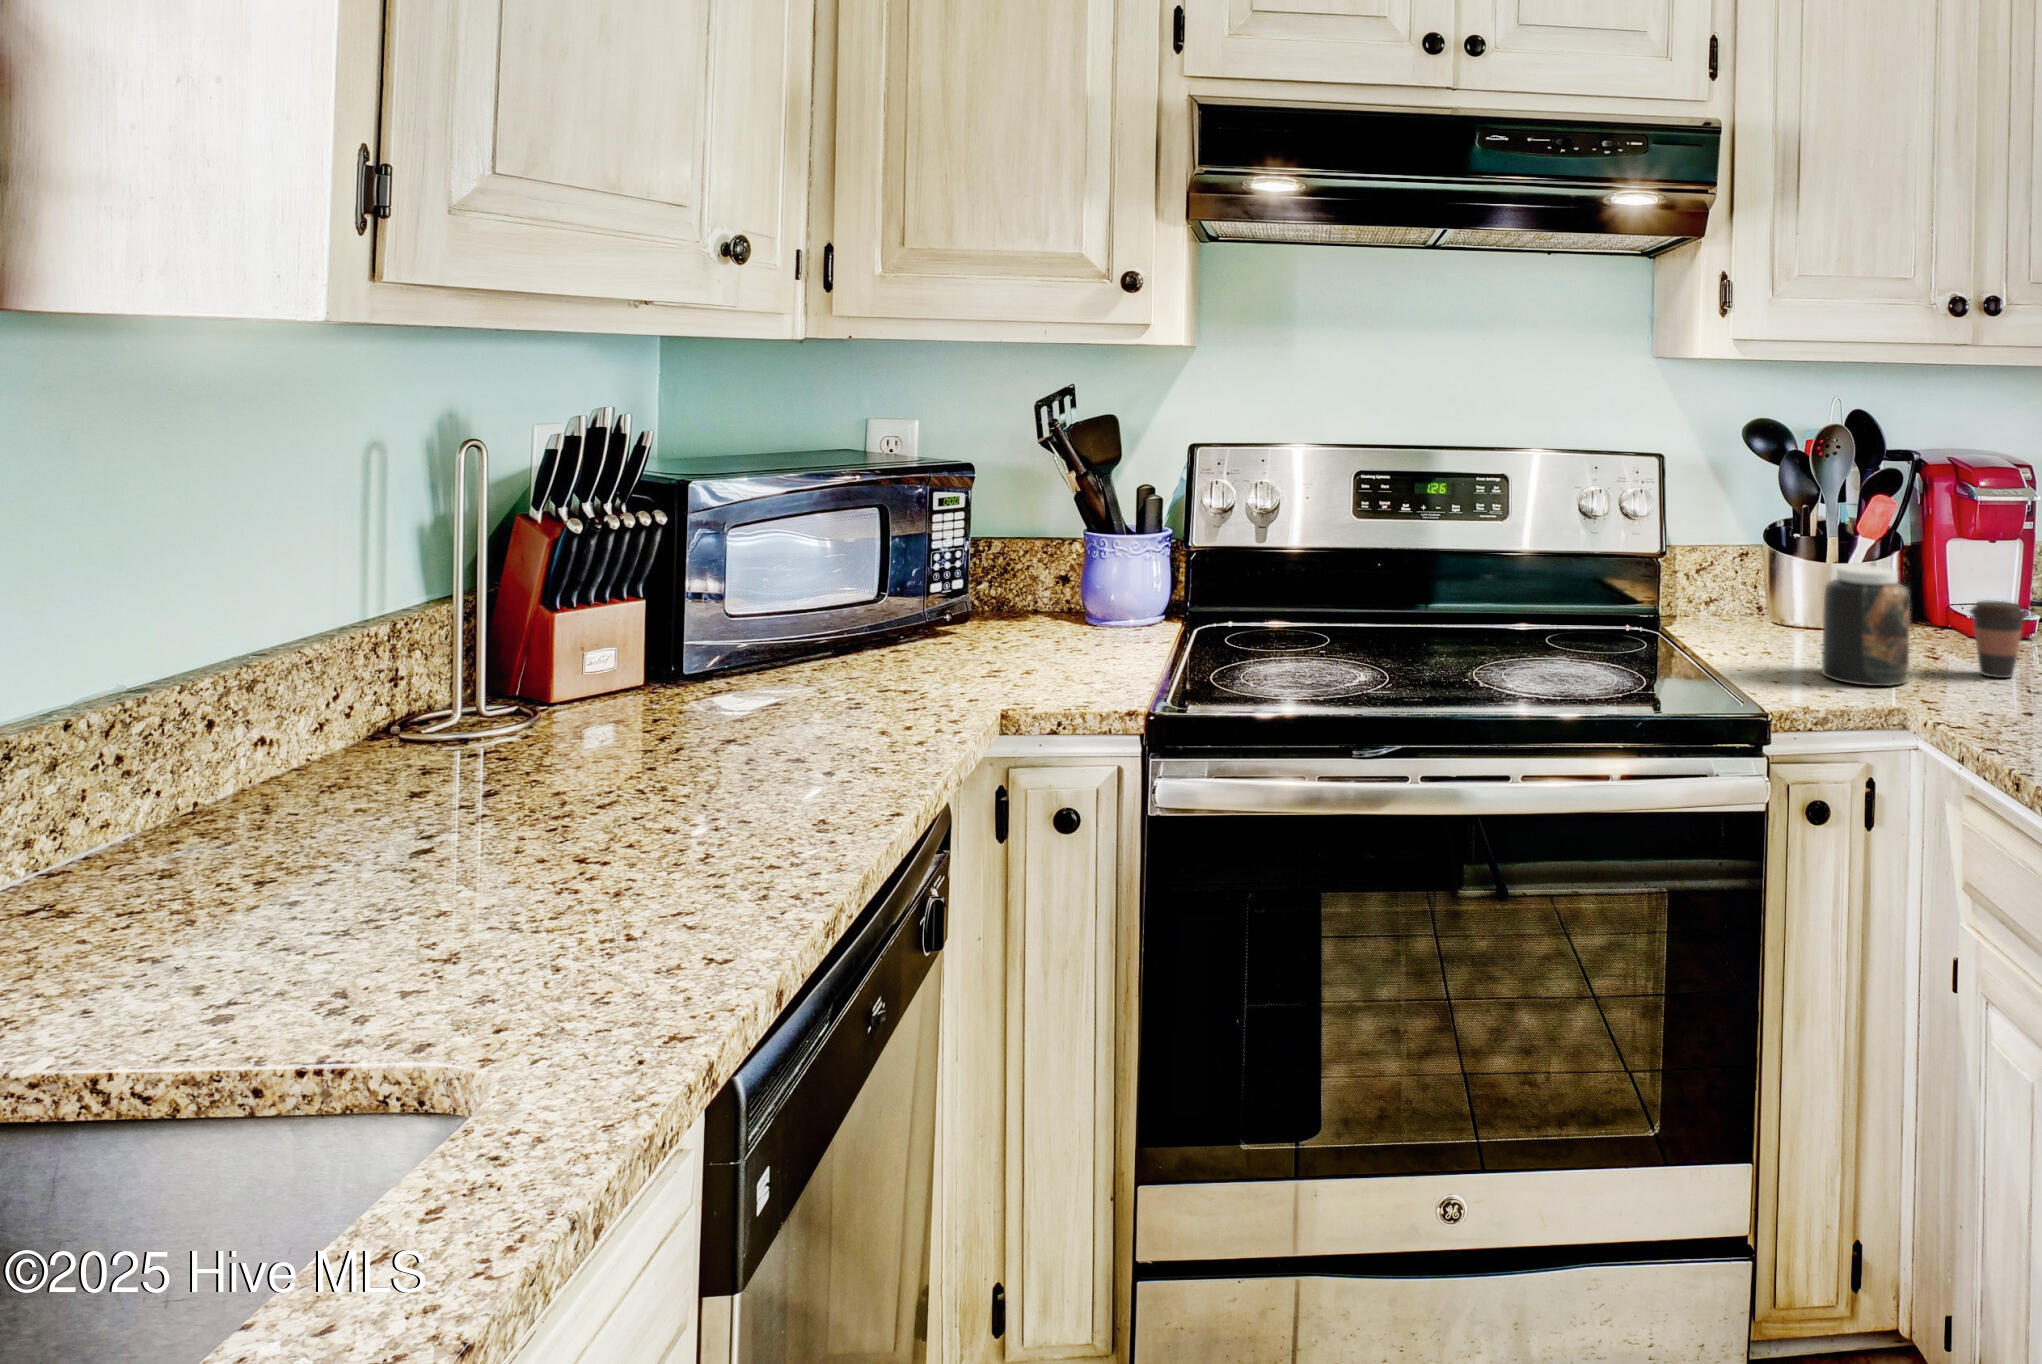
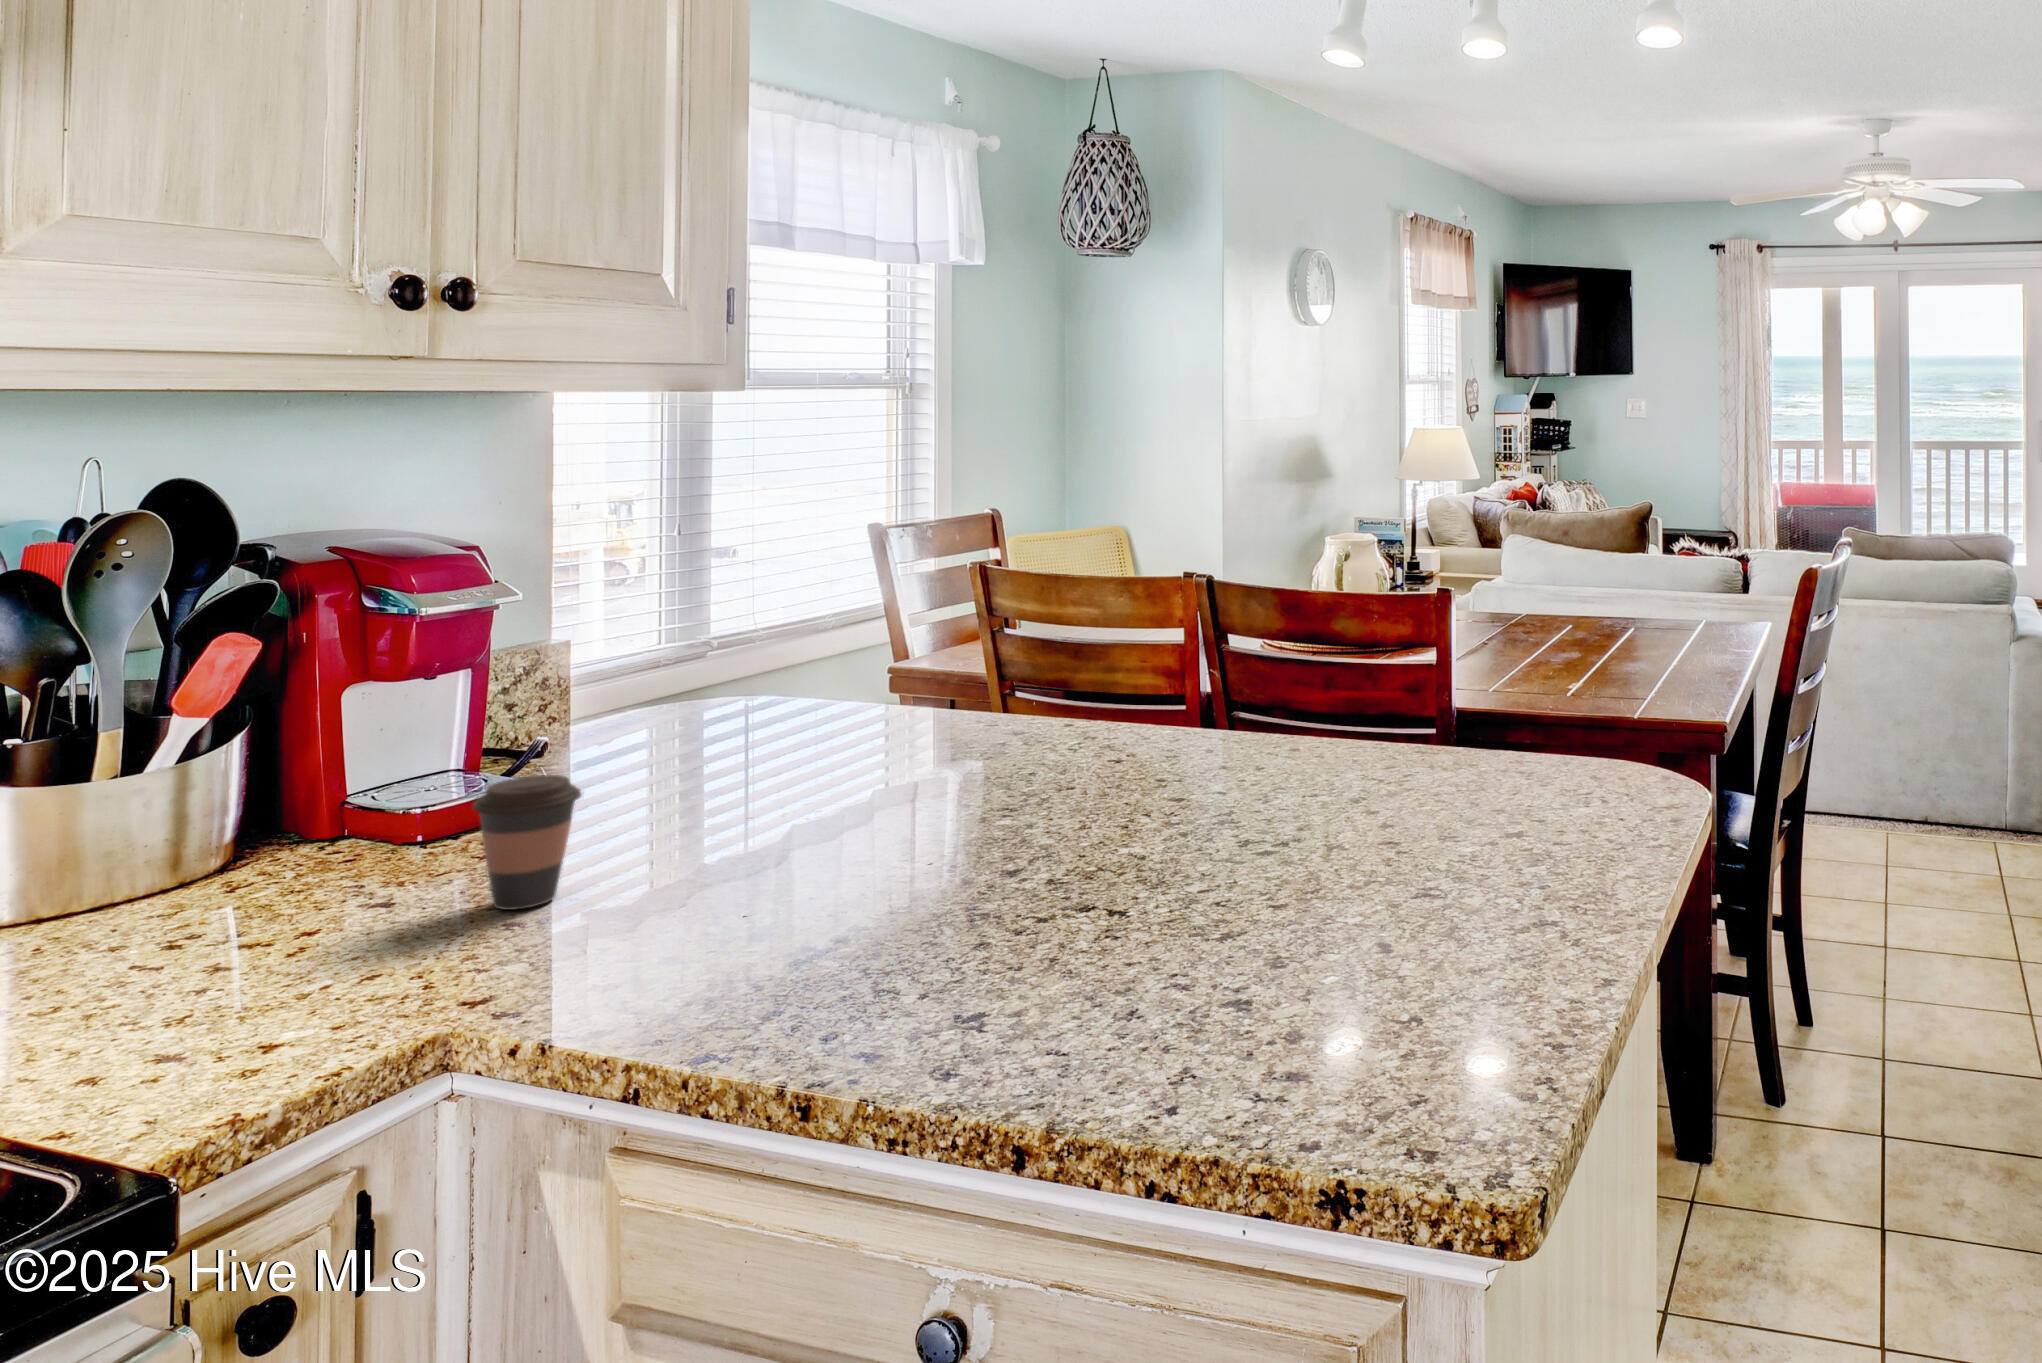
jar: present [1822,565,1910,686] -> none [171,772,389,1028]

